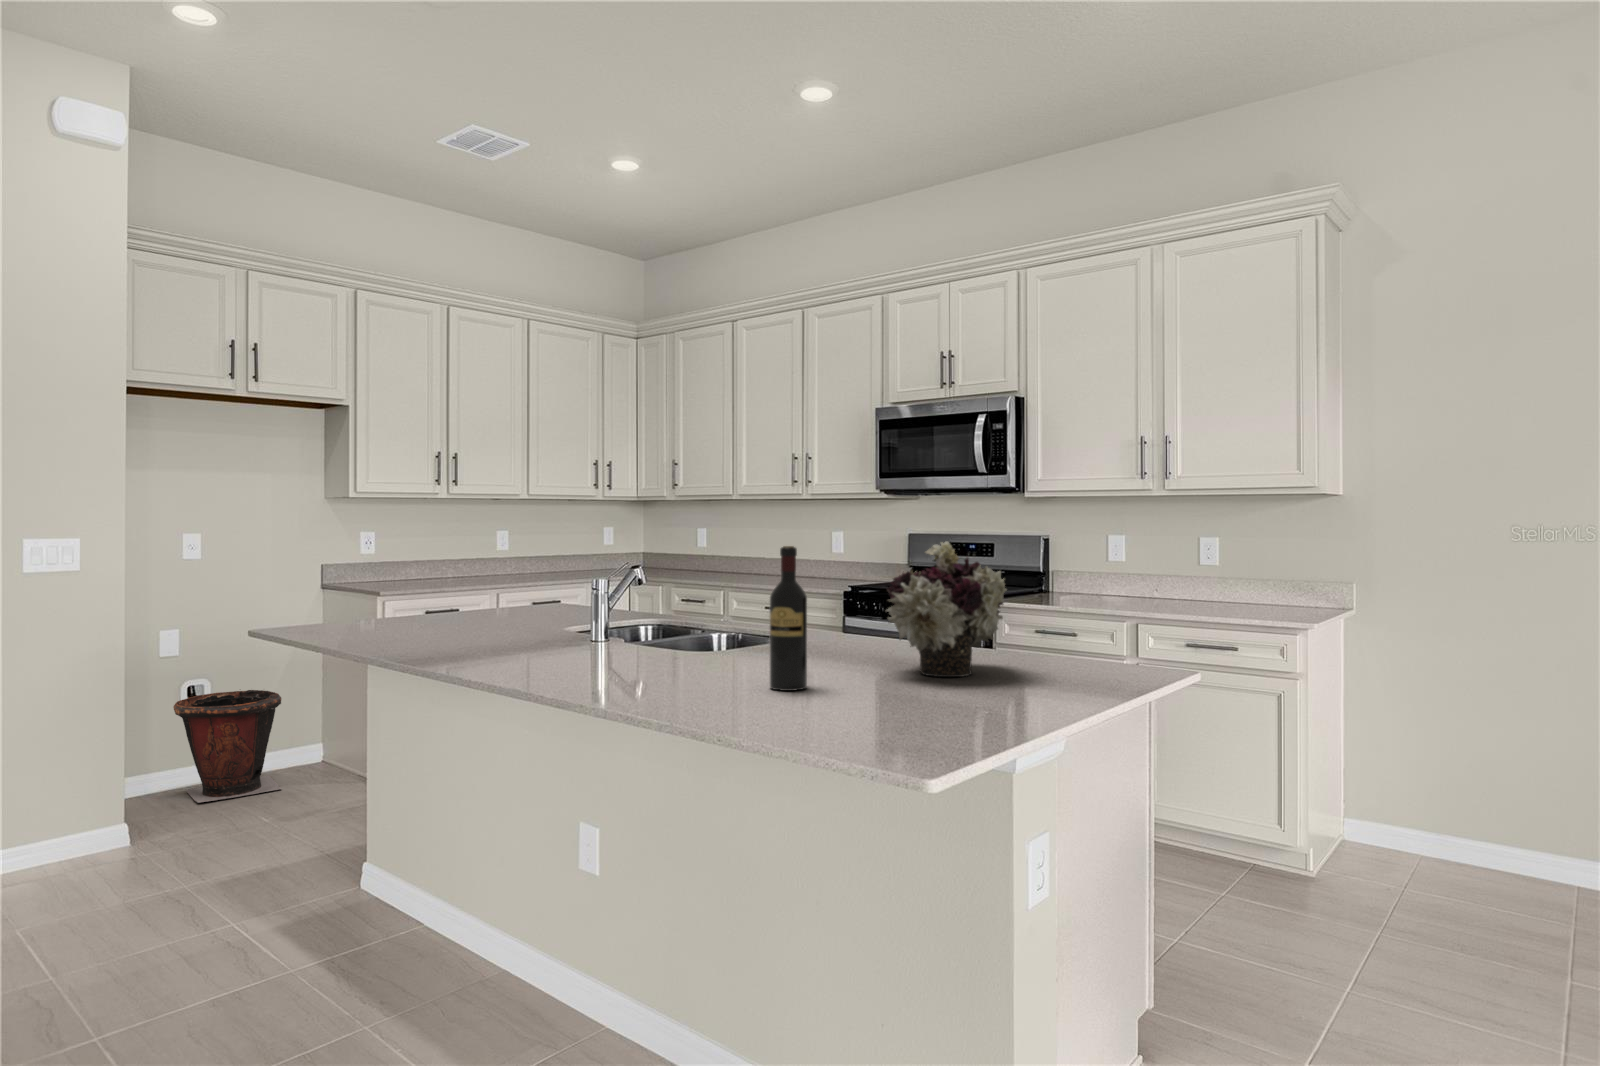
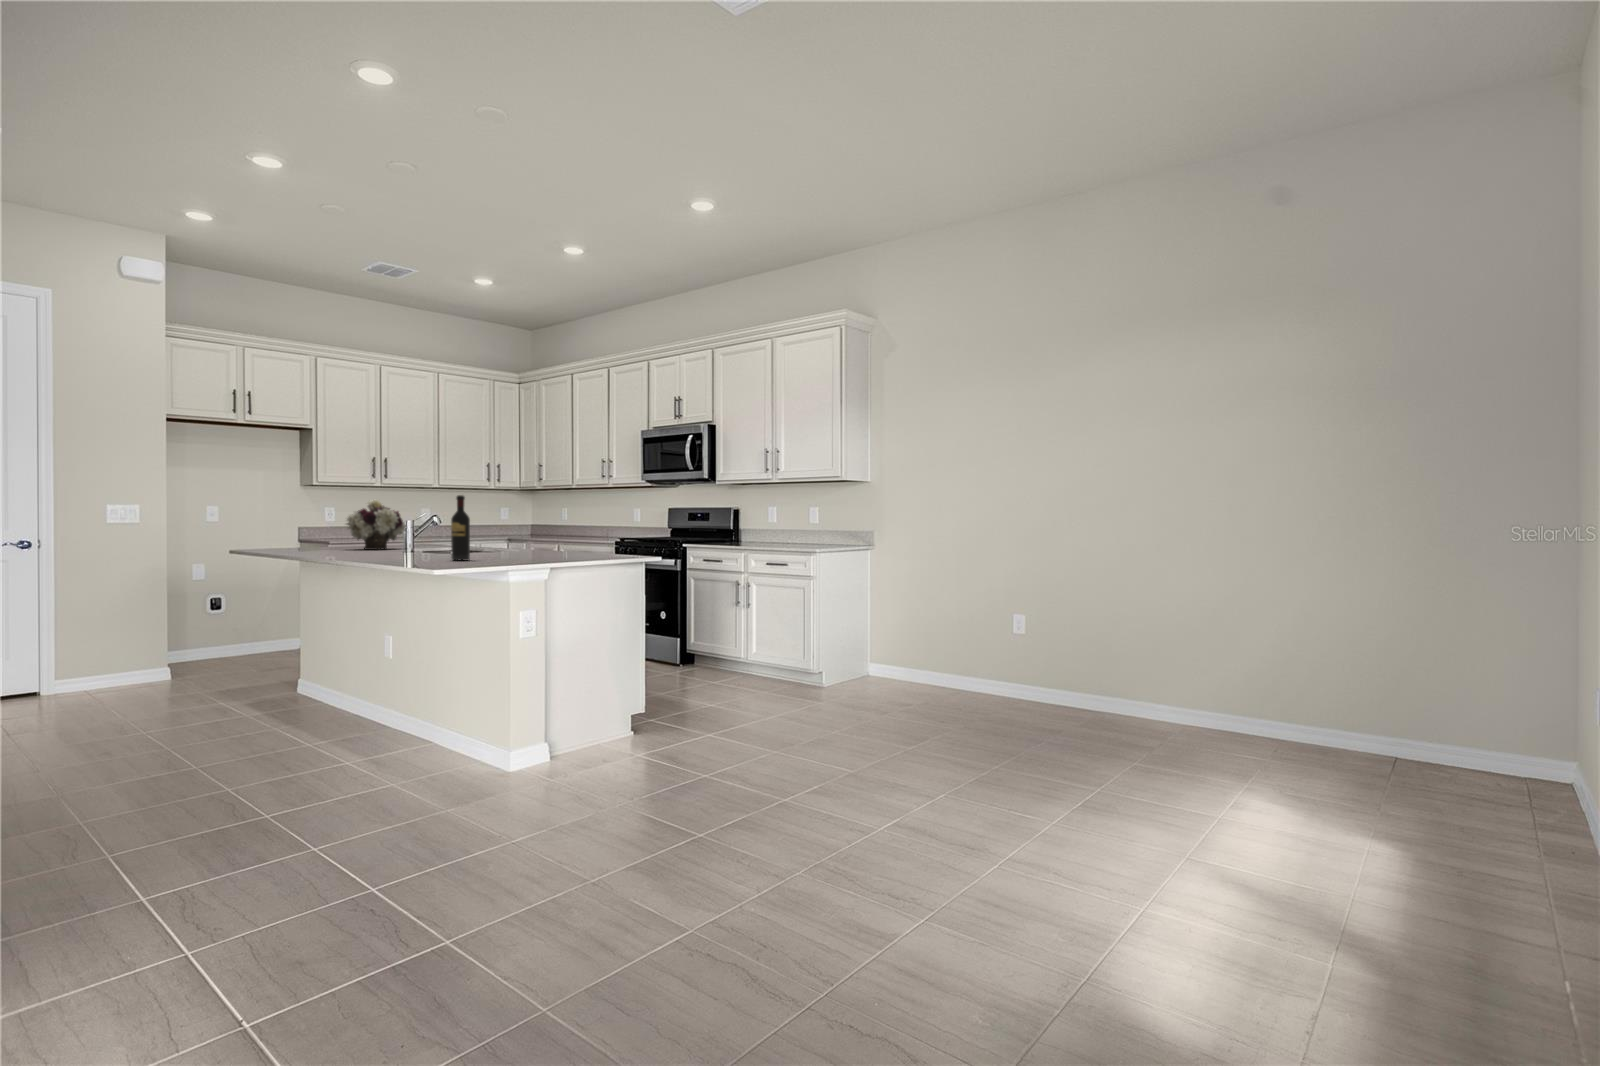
flower arrangement: present [886,542,1007,677] -> present [346,499,406,550]
waste bin: present [173,690,281,803] -> none [200,598,270,665]

